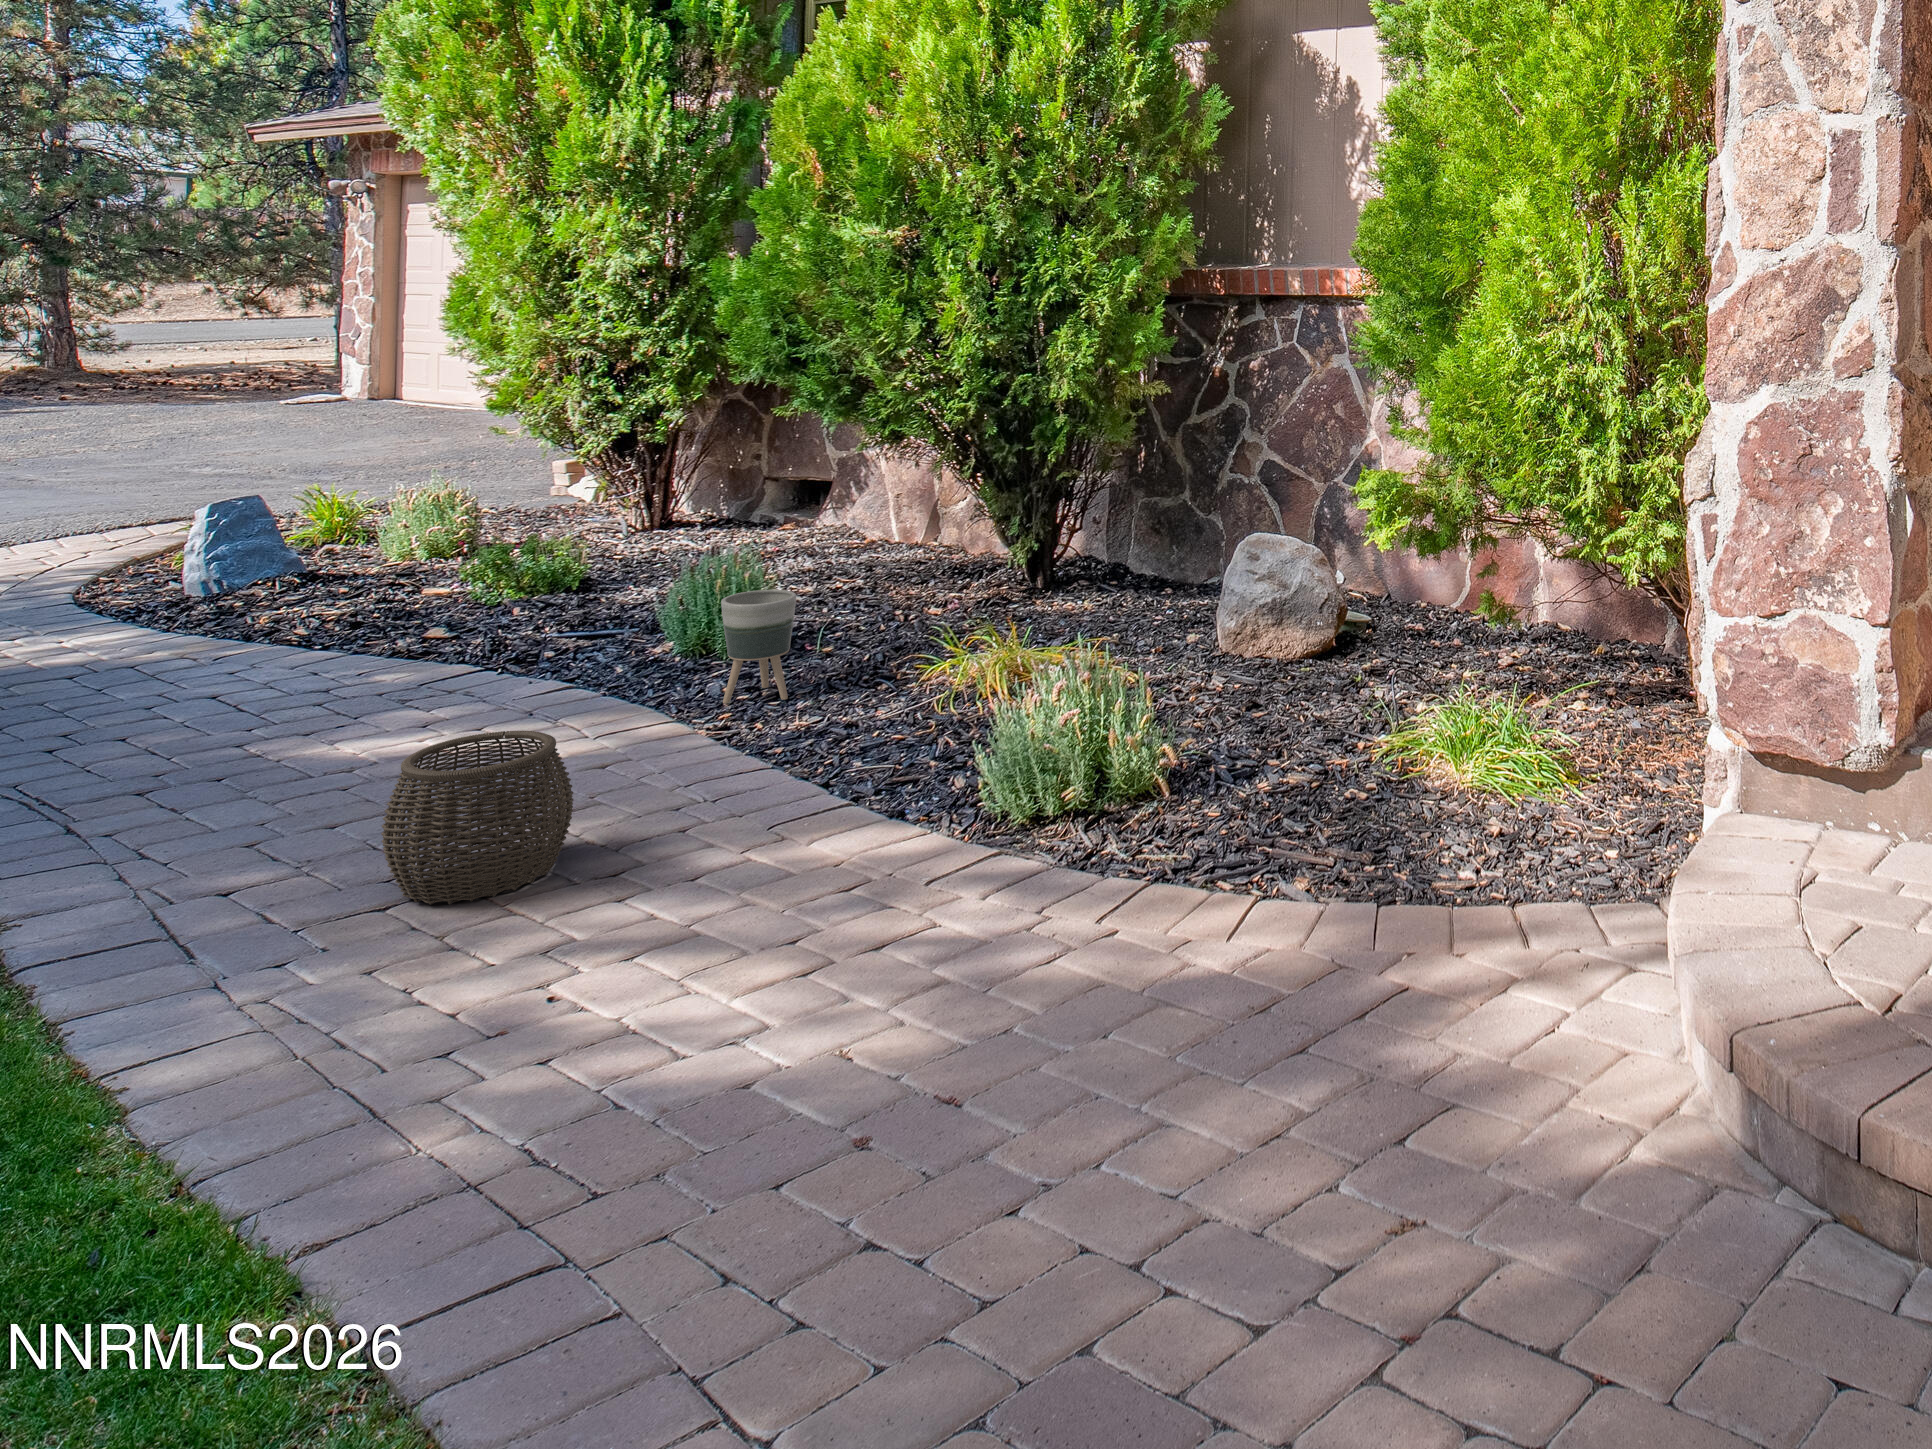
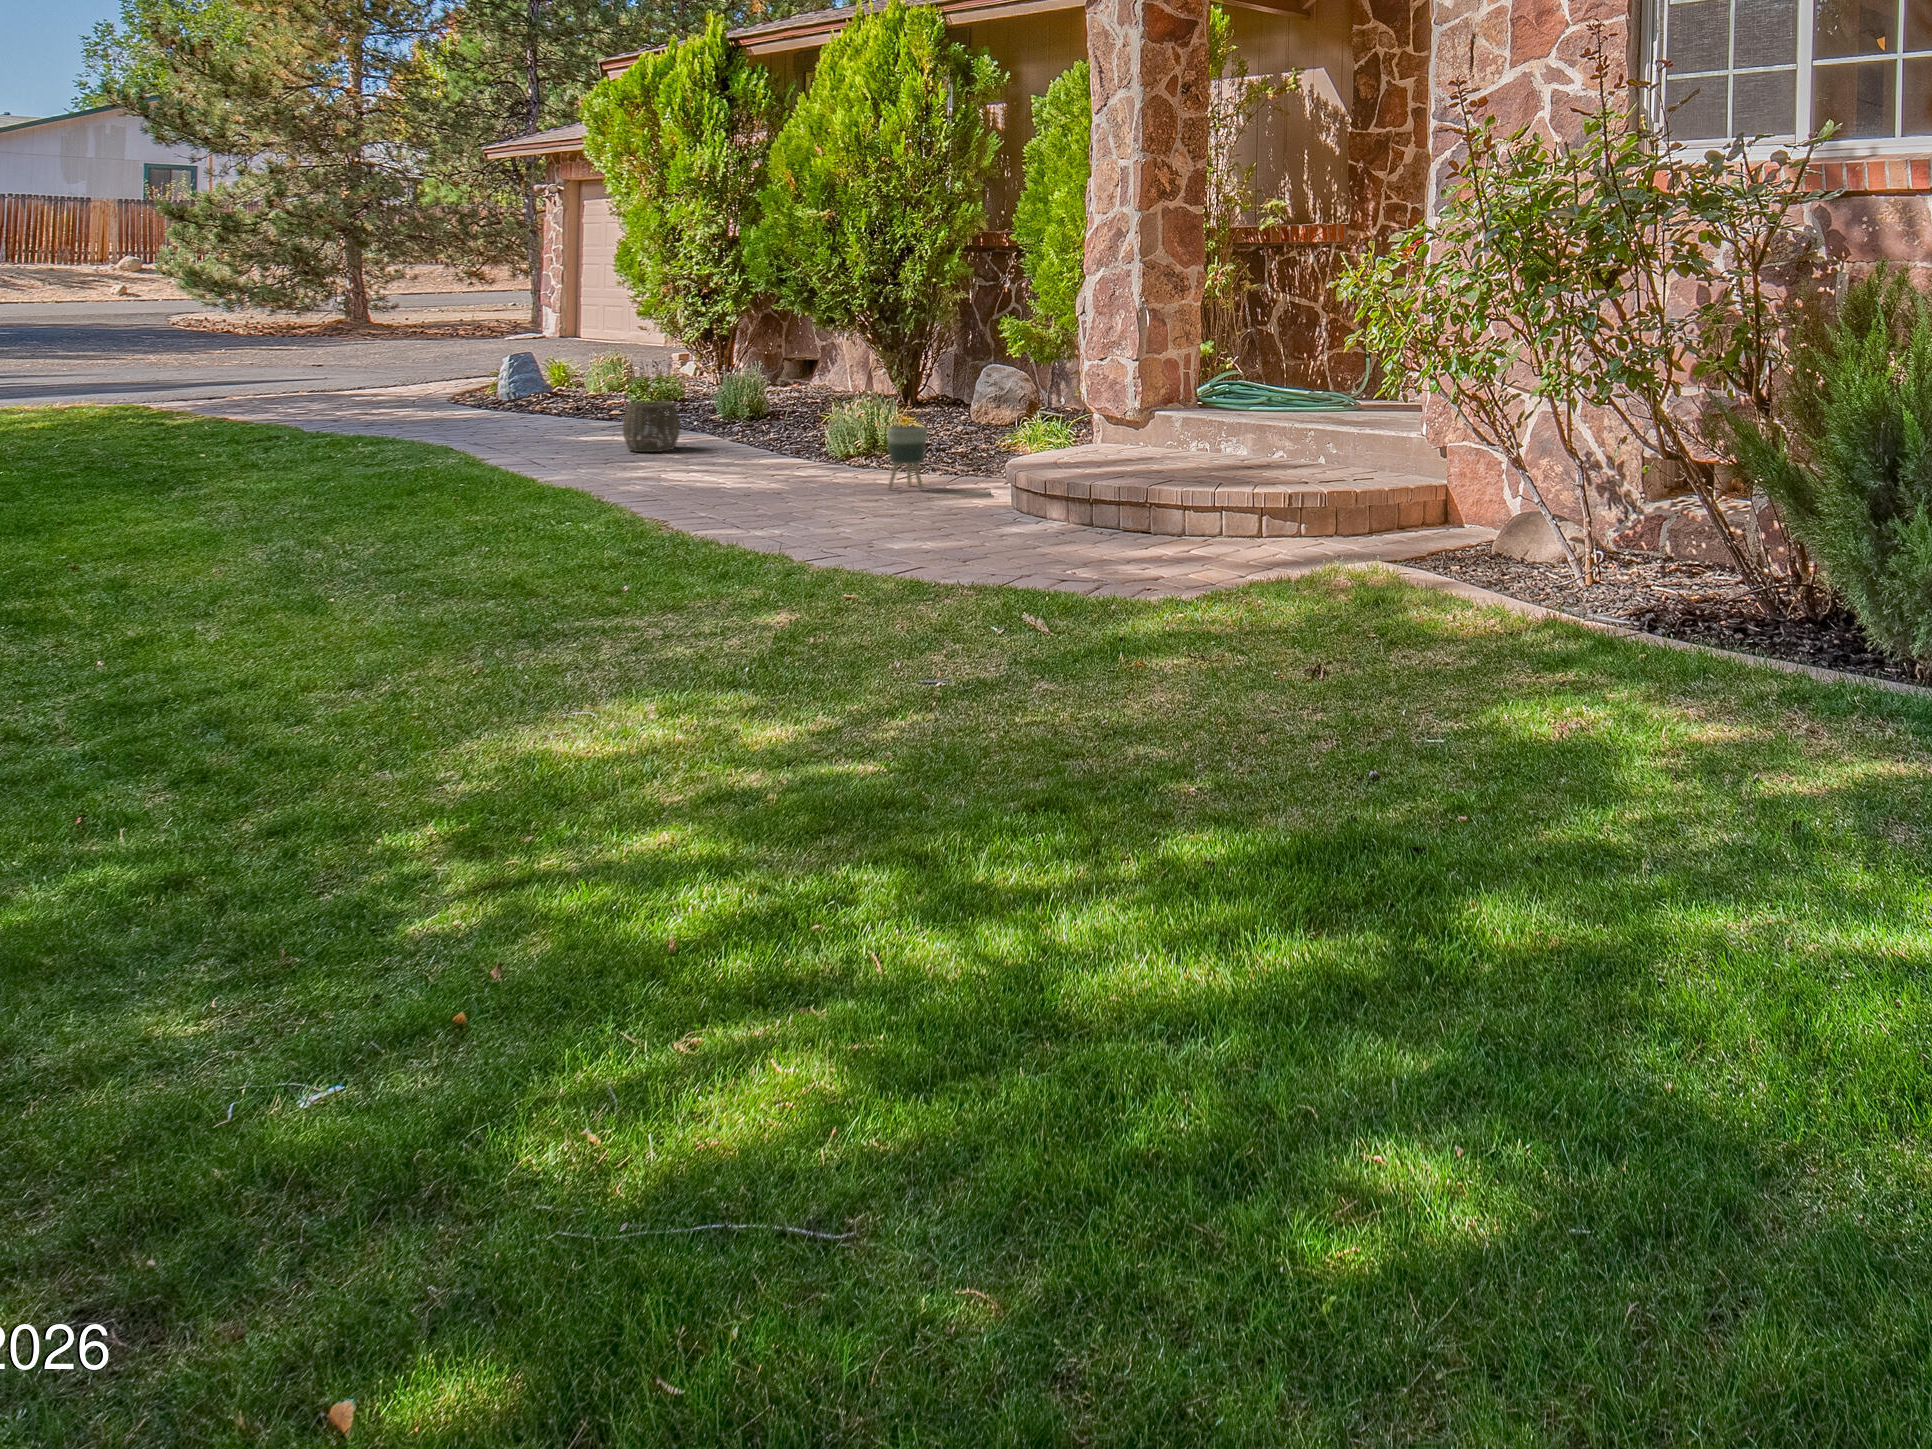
planter: present [721,590,796,704] -> present [887,425,927,490]

